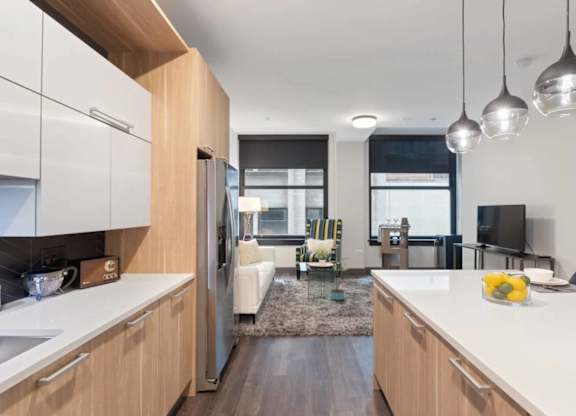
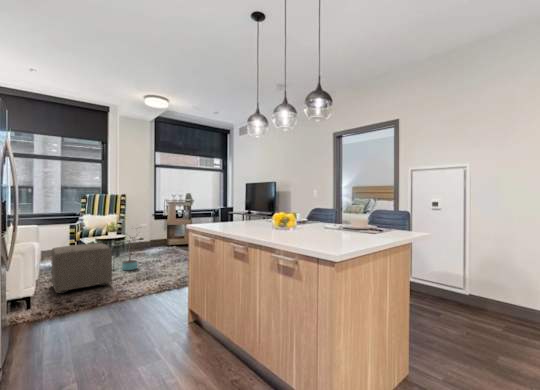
ottoman: none [275,271,317,314] -> present [51,243,112,294]

